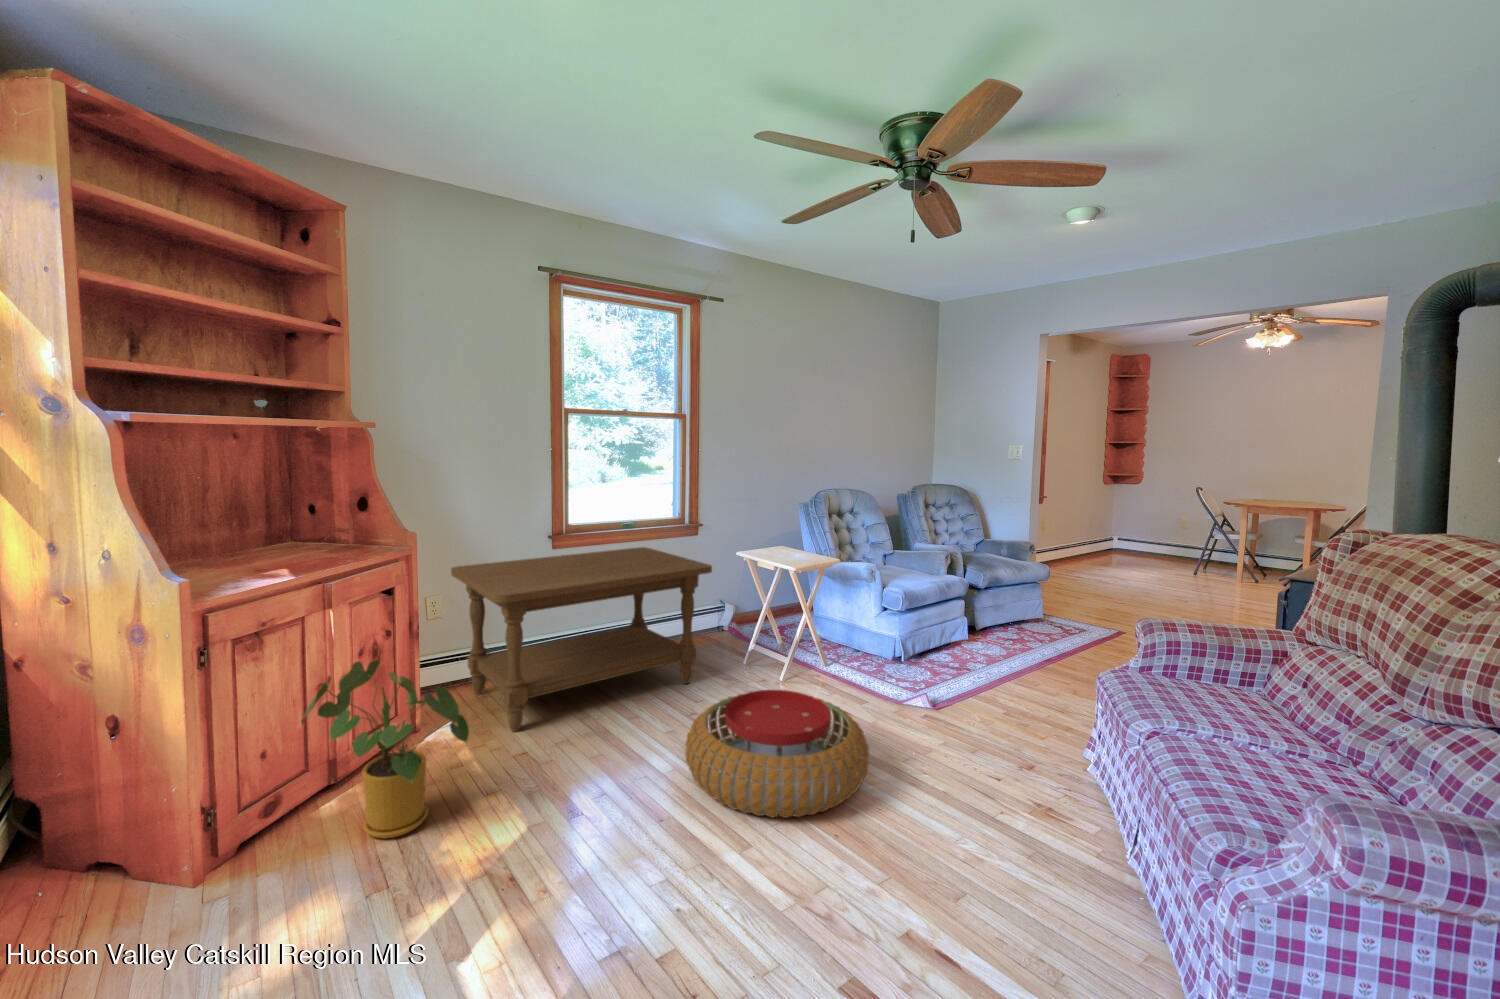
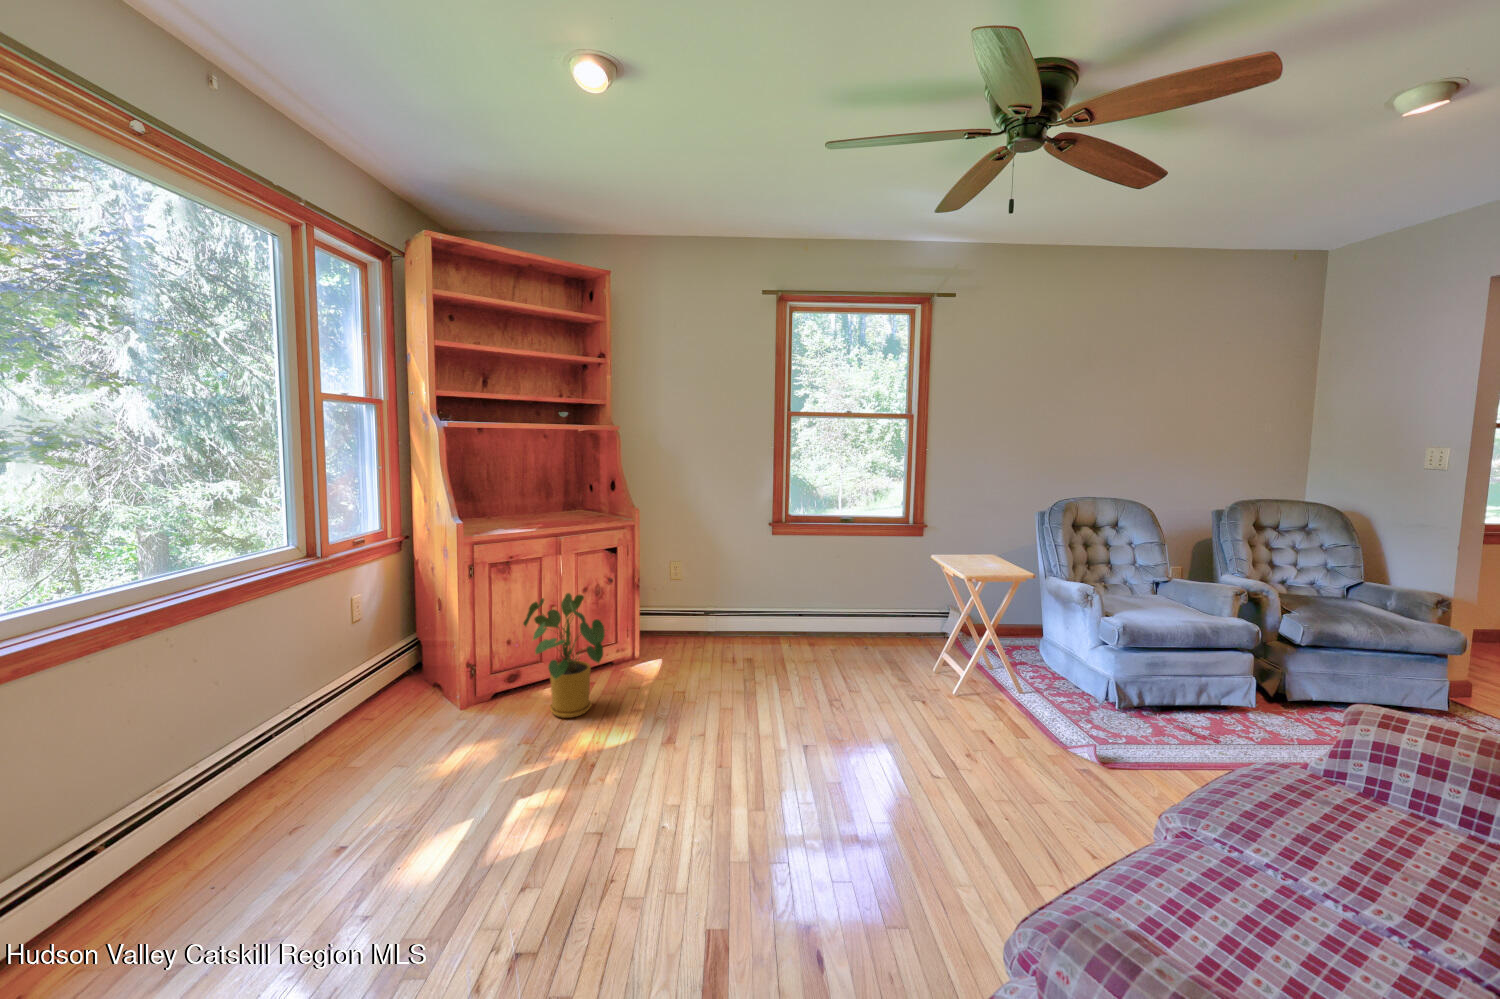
coffee table: present [451,547,712,732] -> none [673,539,883,675]
pouf: present [685,690,869,818] -> none [760,688,948,821]

